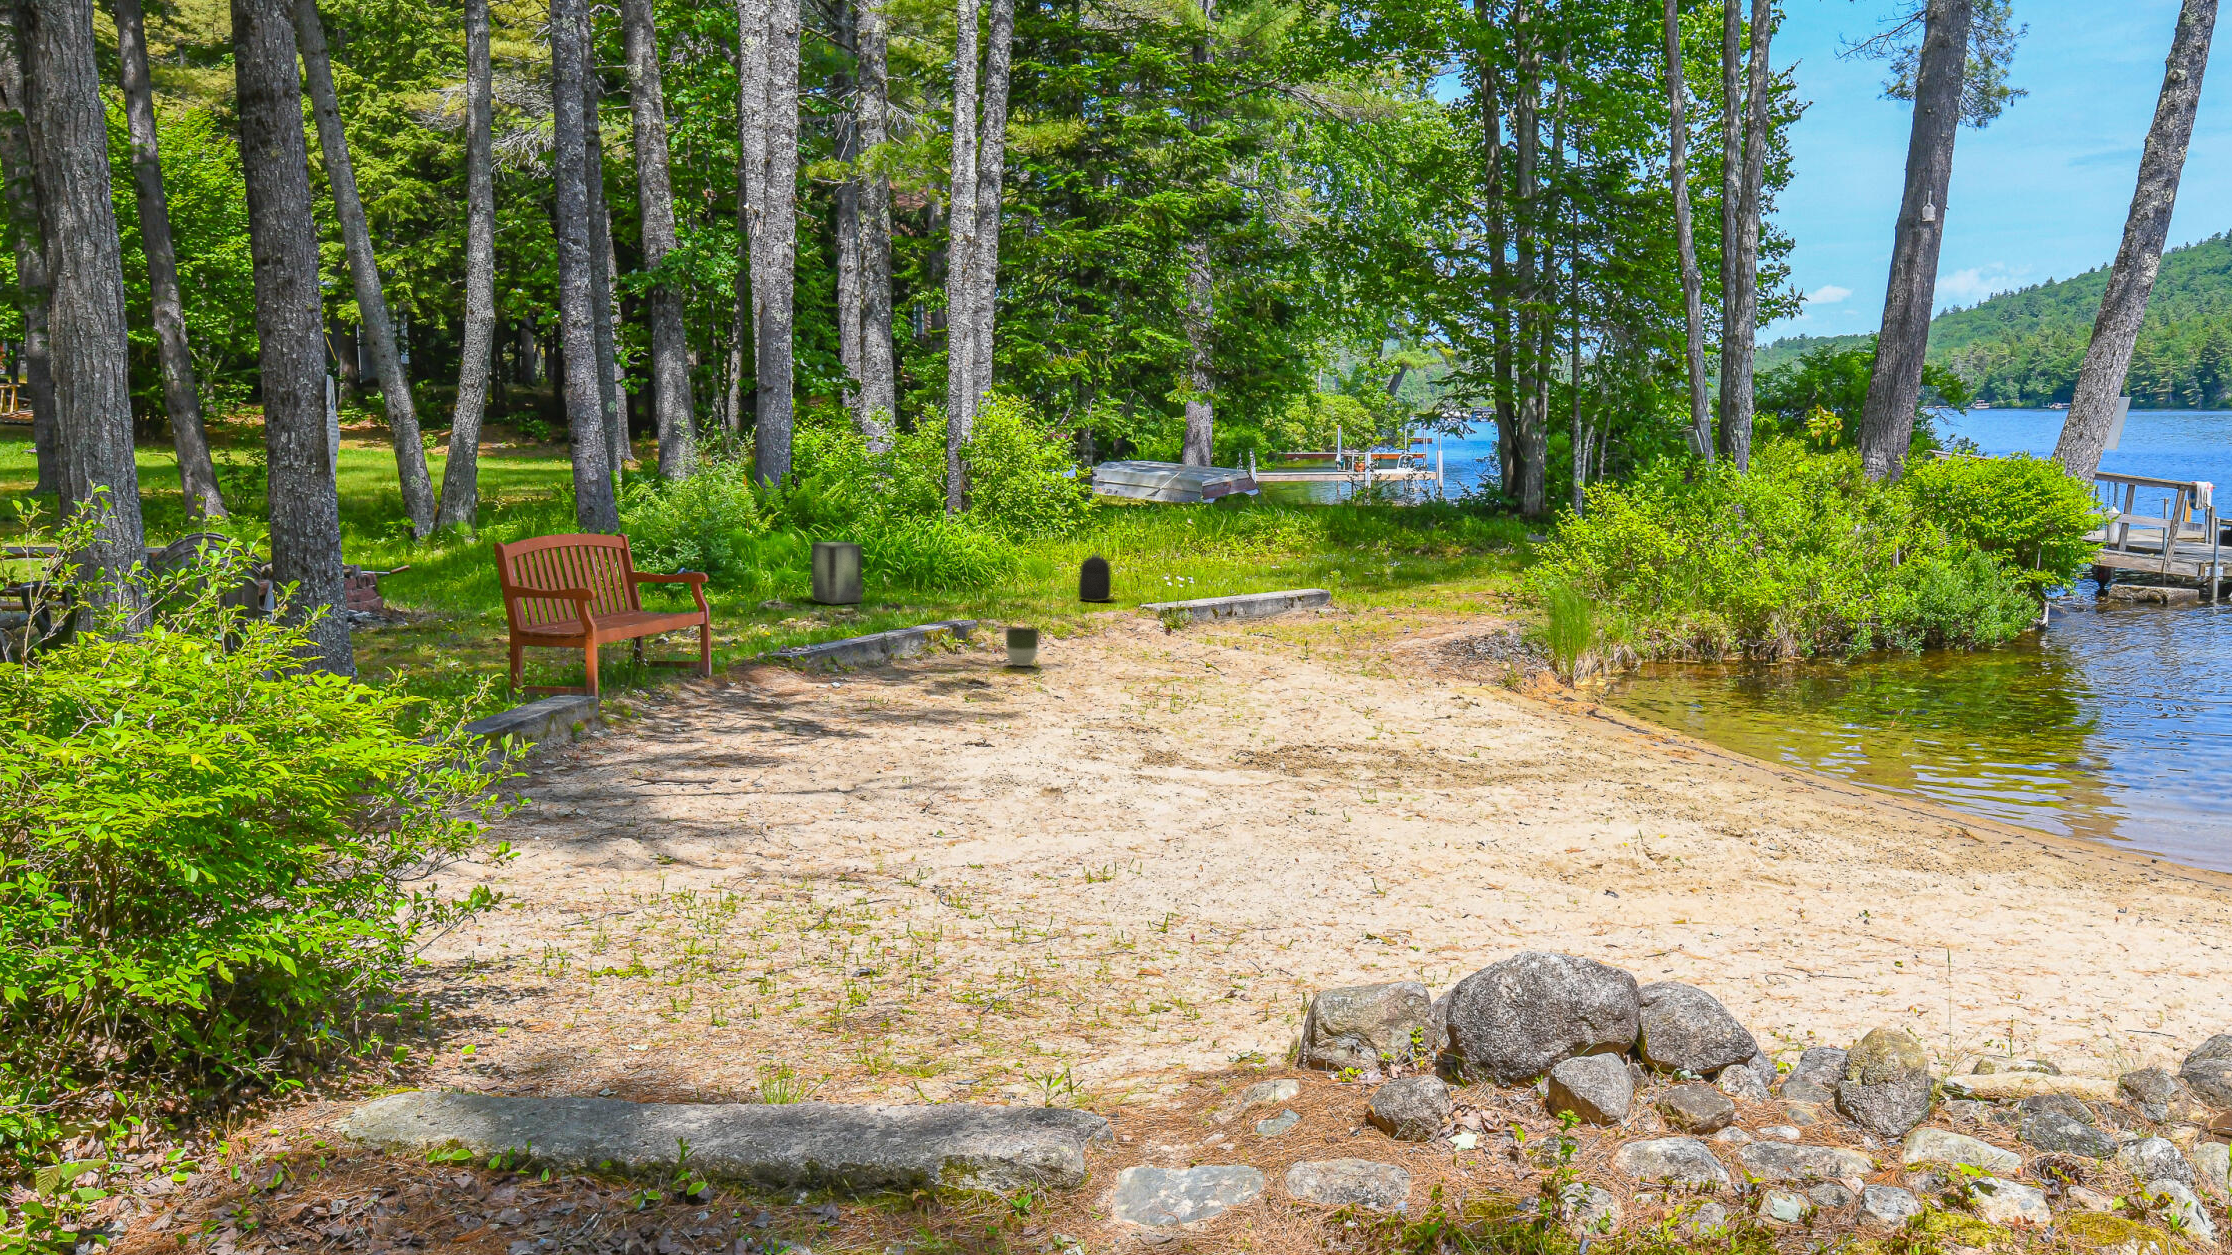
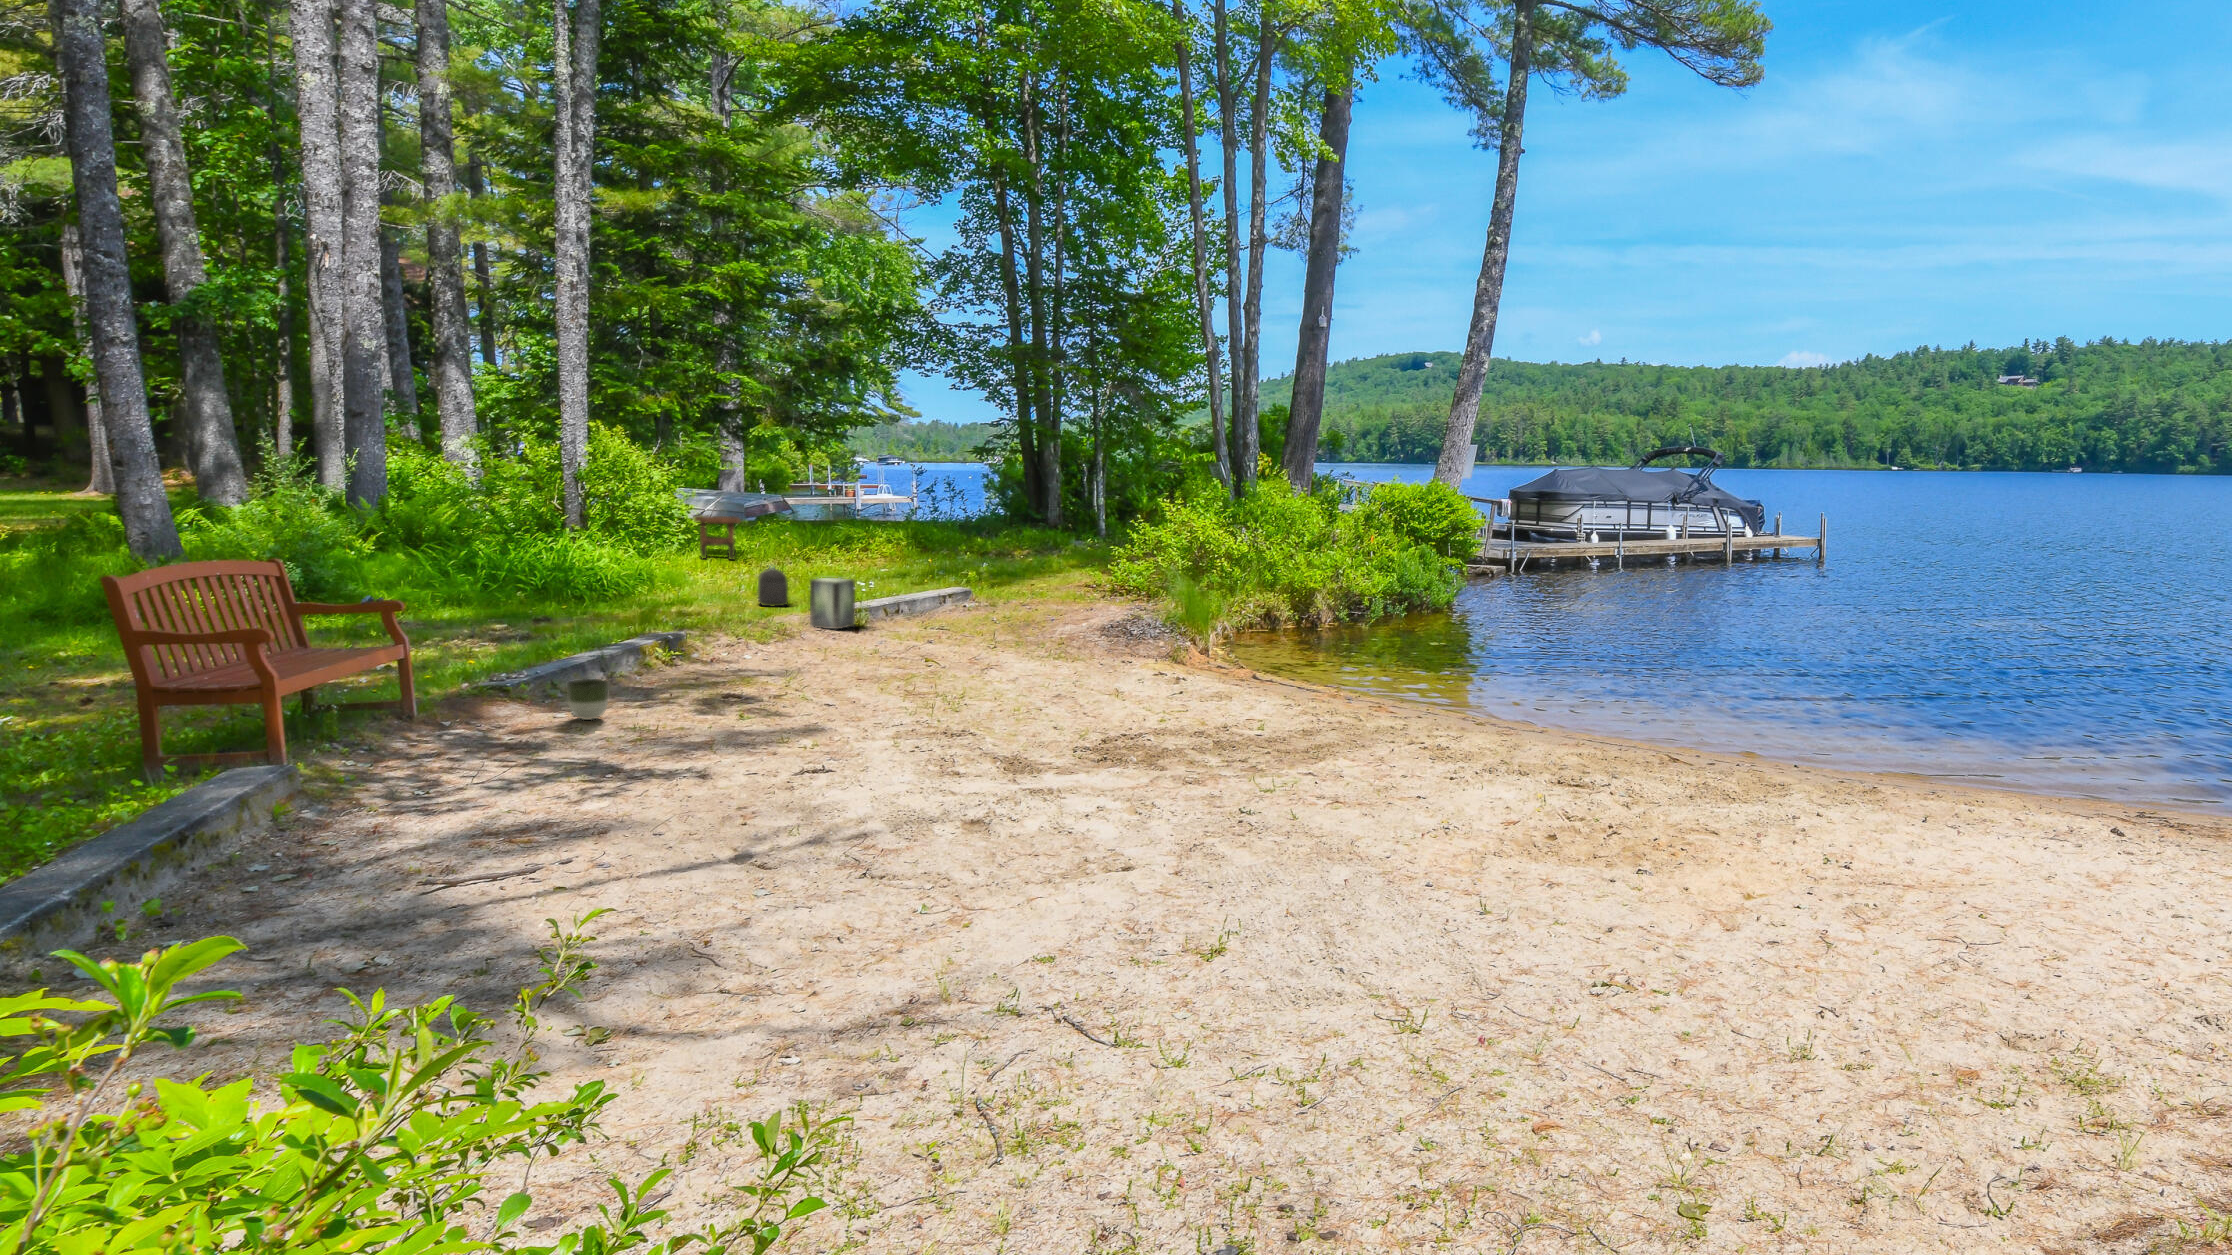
side table: none [1077,497,1129,549] -> present [693,515,740,560]
storage box: present [811,542,862,604] -> present [810,578,855,629]
planter: present [1005,627,1039,666] -> present [567,679,609,720]

